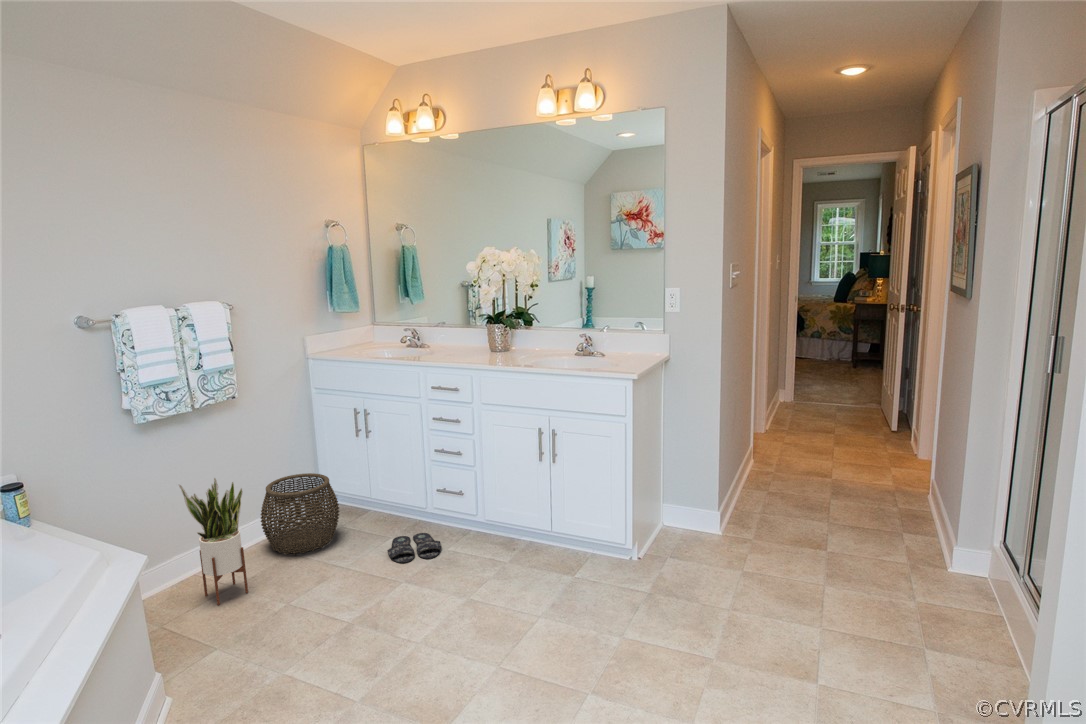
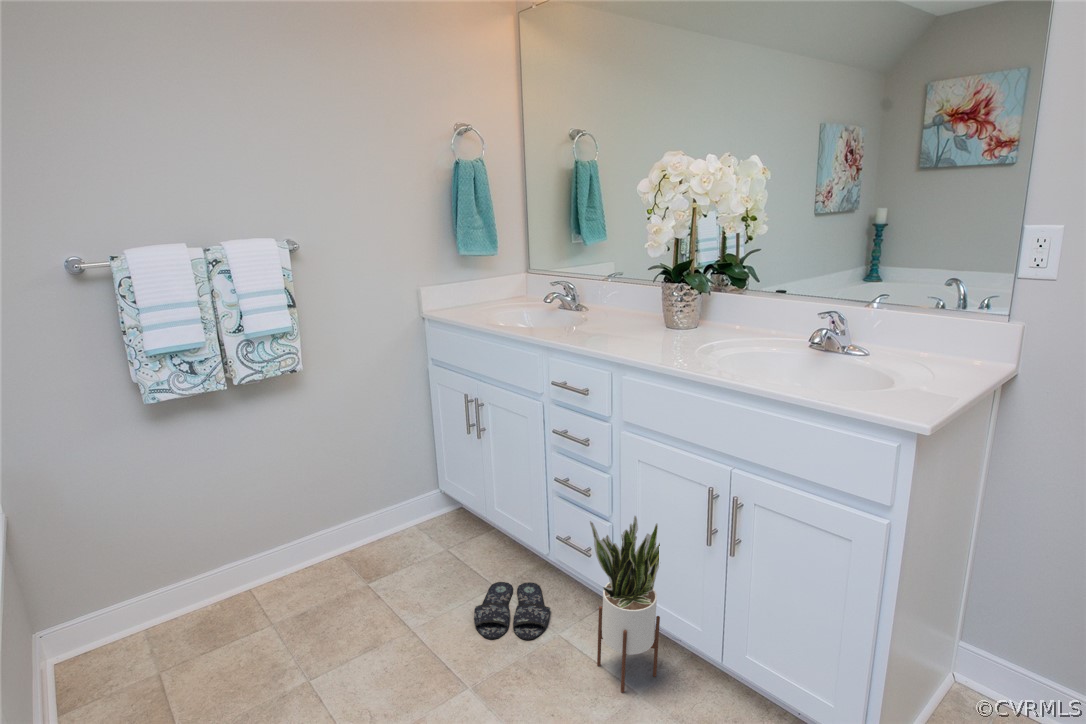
woven basket: present [261,473,340,554] -> none [329,470,429,583]
potted plant: present [179,478,248,605] -> present [590,516,660,693]

